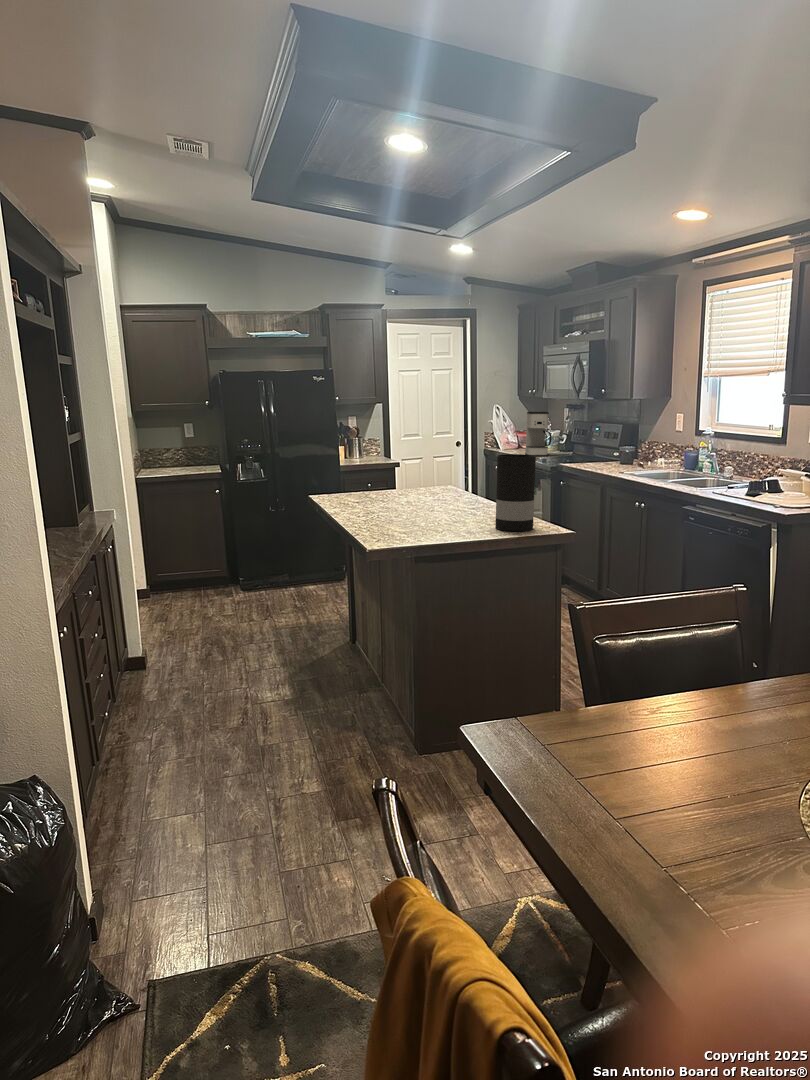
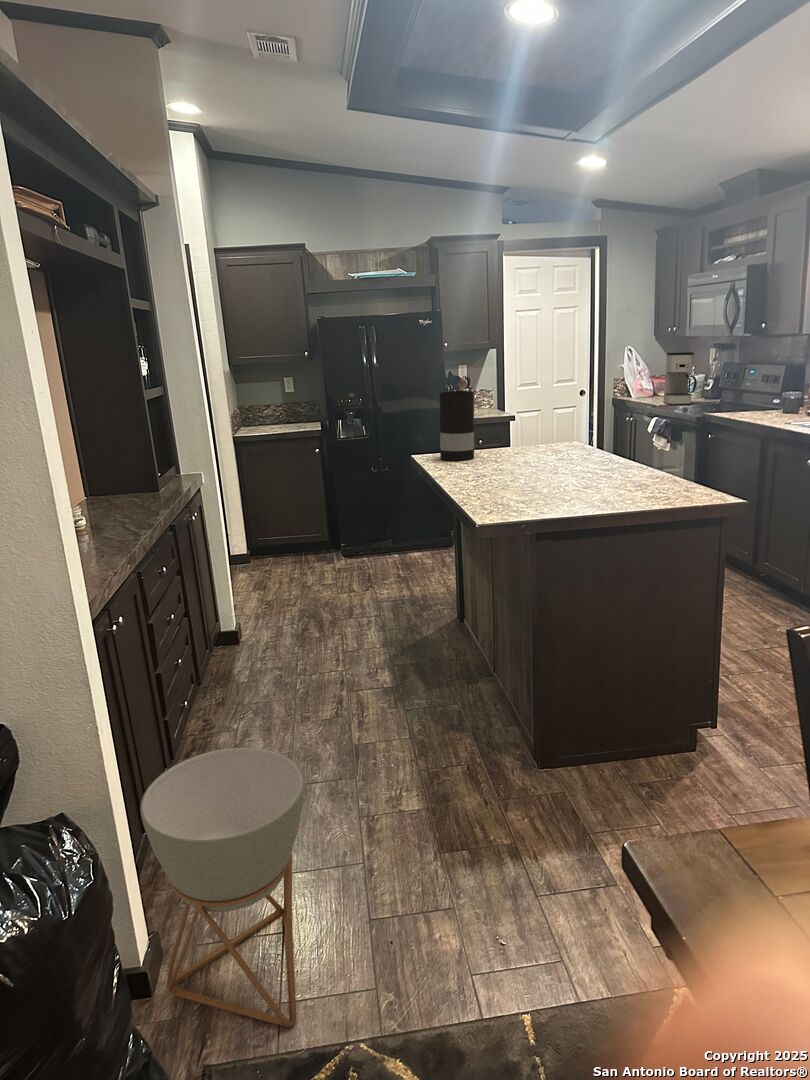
vase: present [495,454,536,531] -> present [440,391,474,461]
planter: none [92,730,229,953] -> present [140,747,304,1027]

